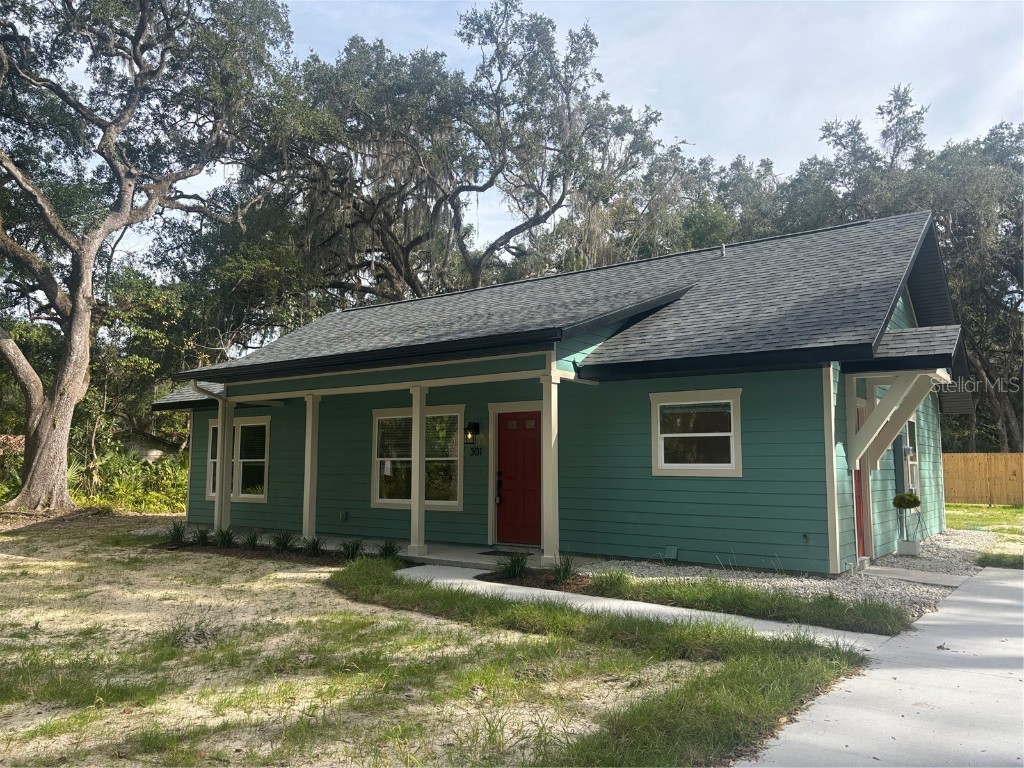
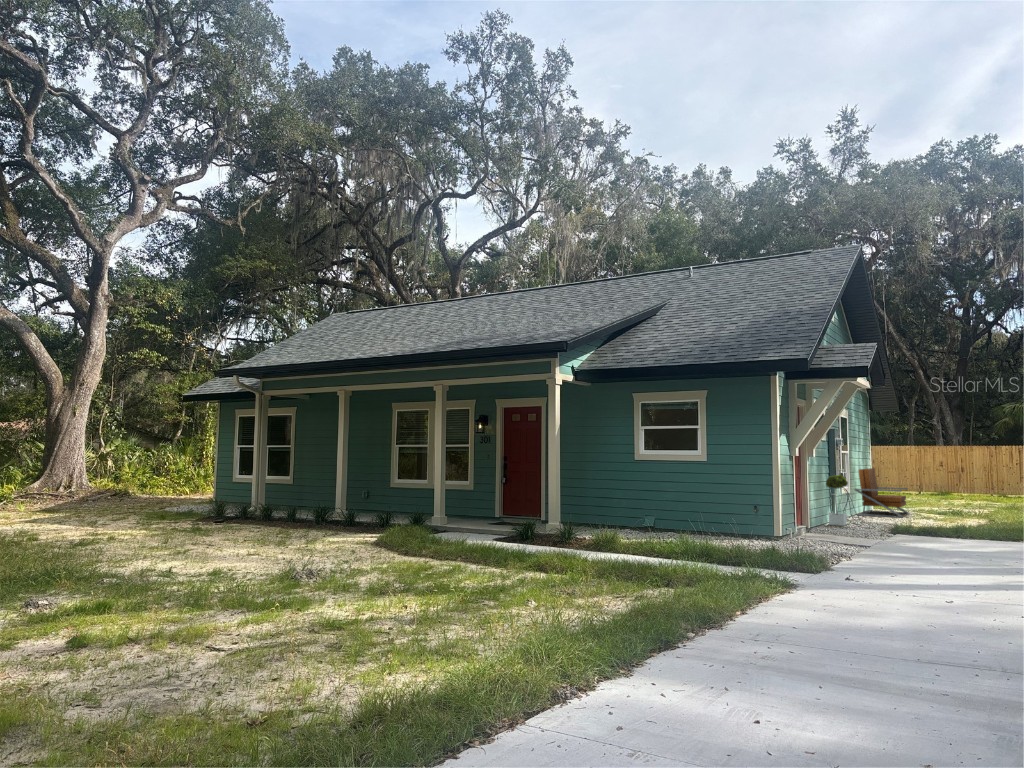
lounge chair: none [926,483,995,544] -> present [854,468,909,518]

